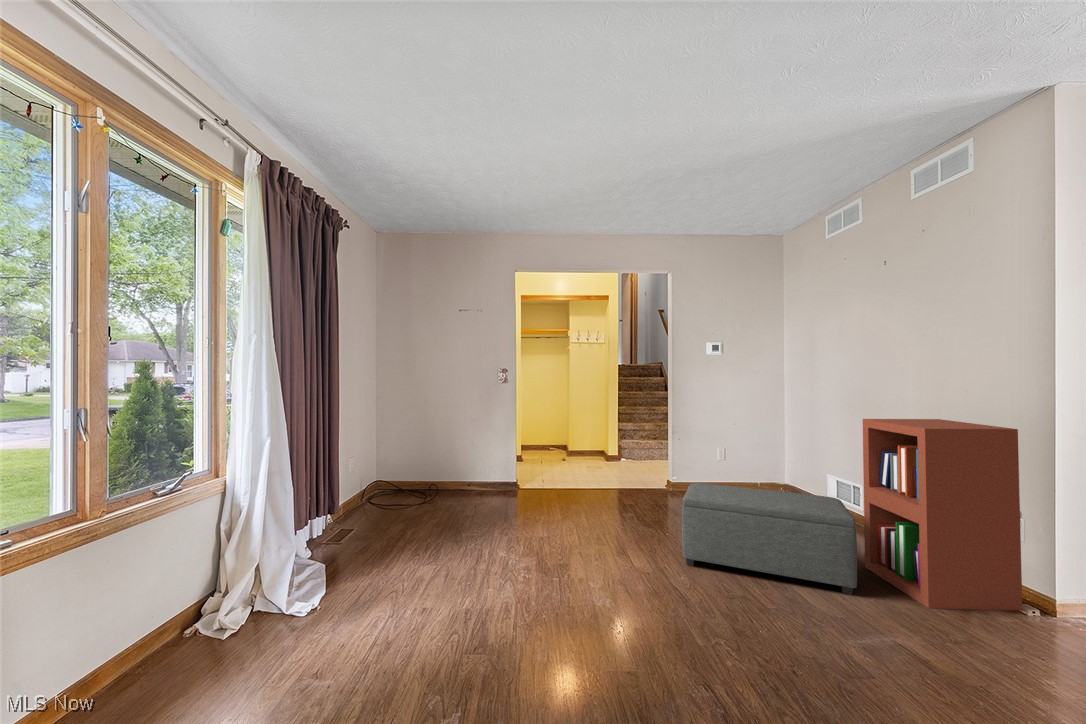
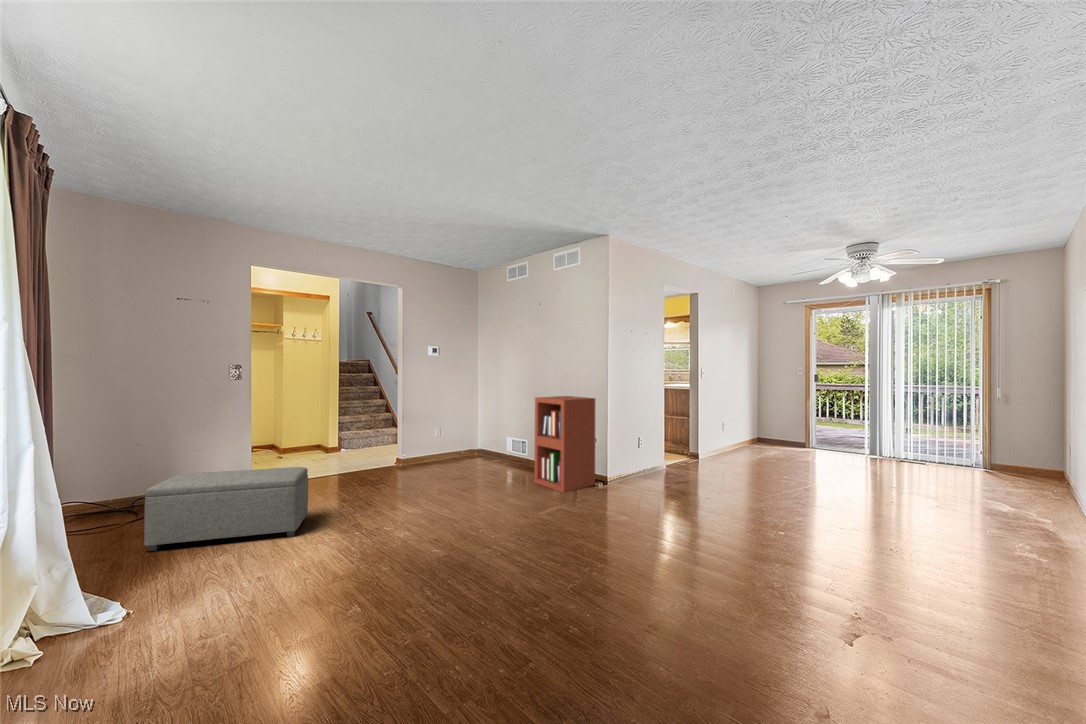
ottoman: present [682,483,857,595] -> present [144,467,308,551]

